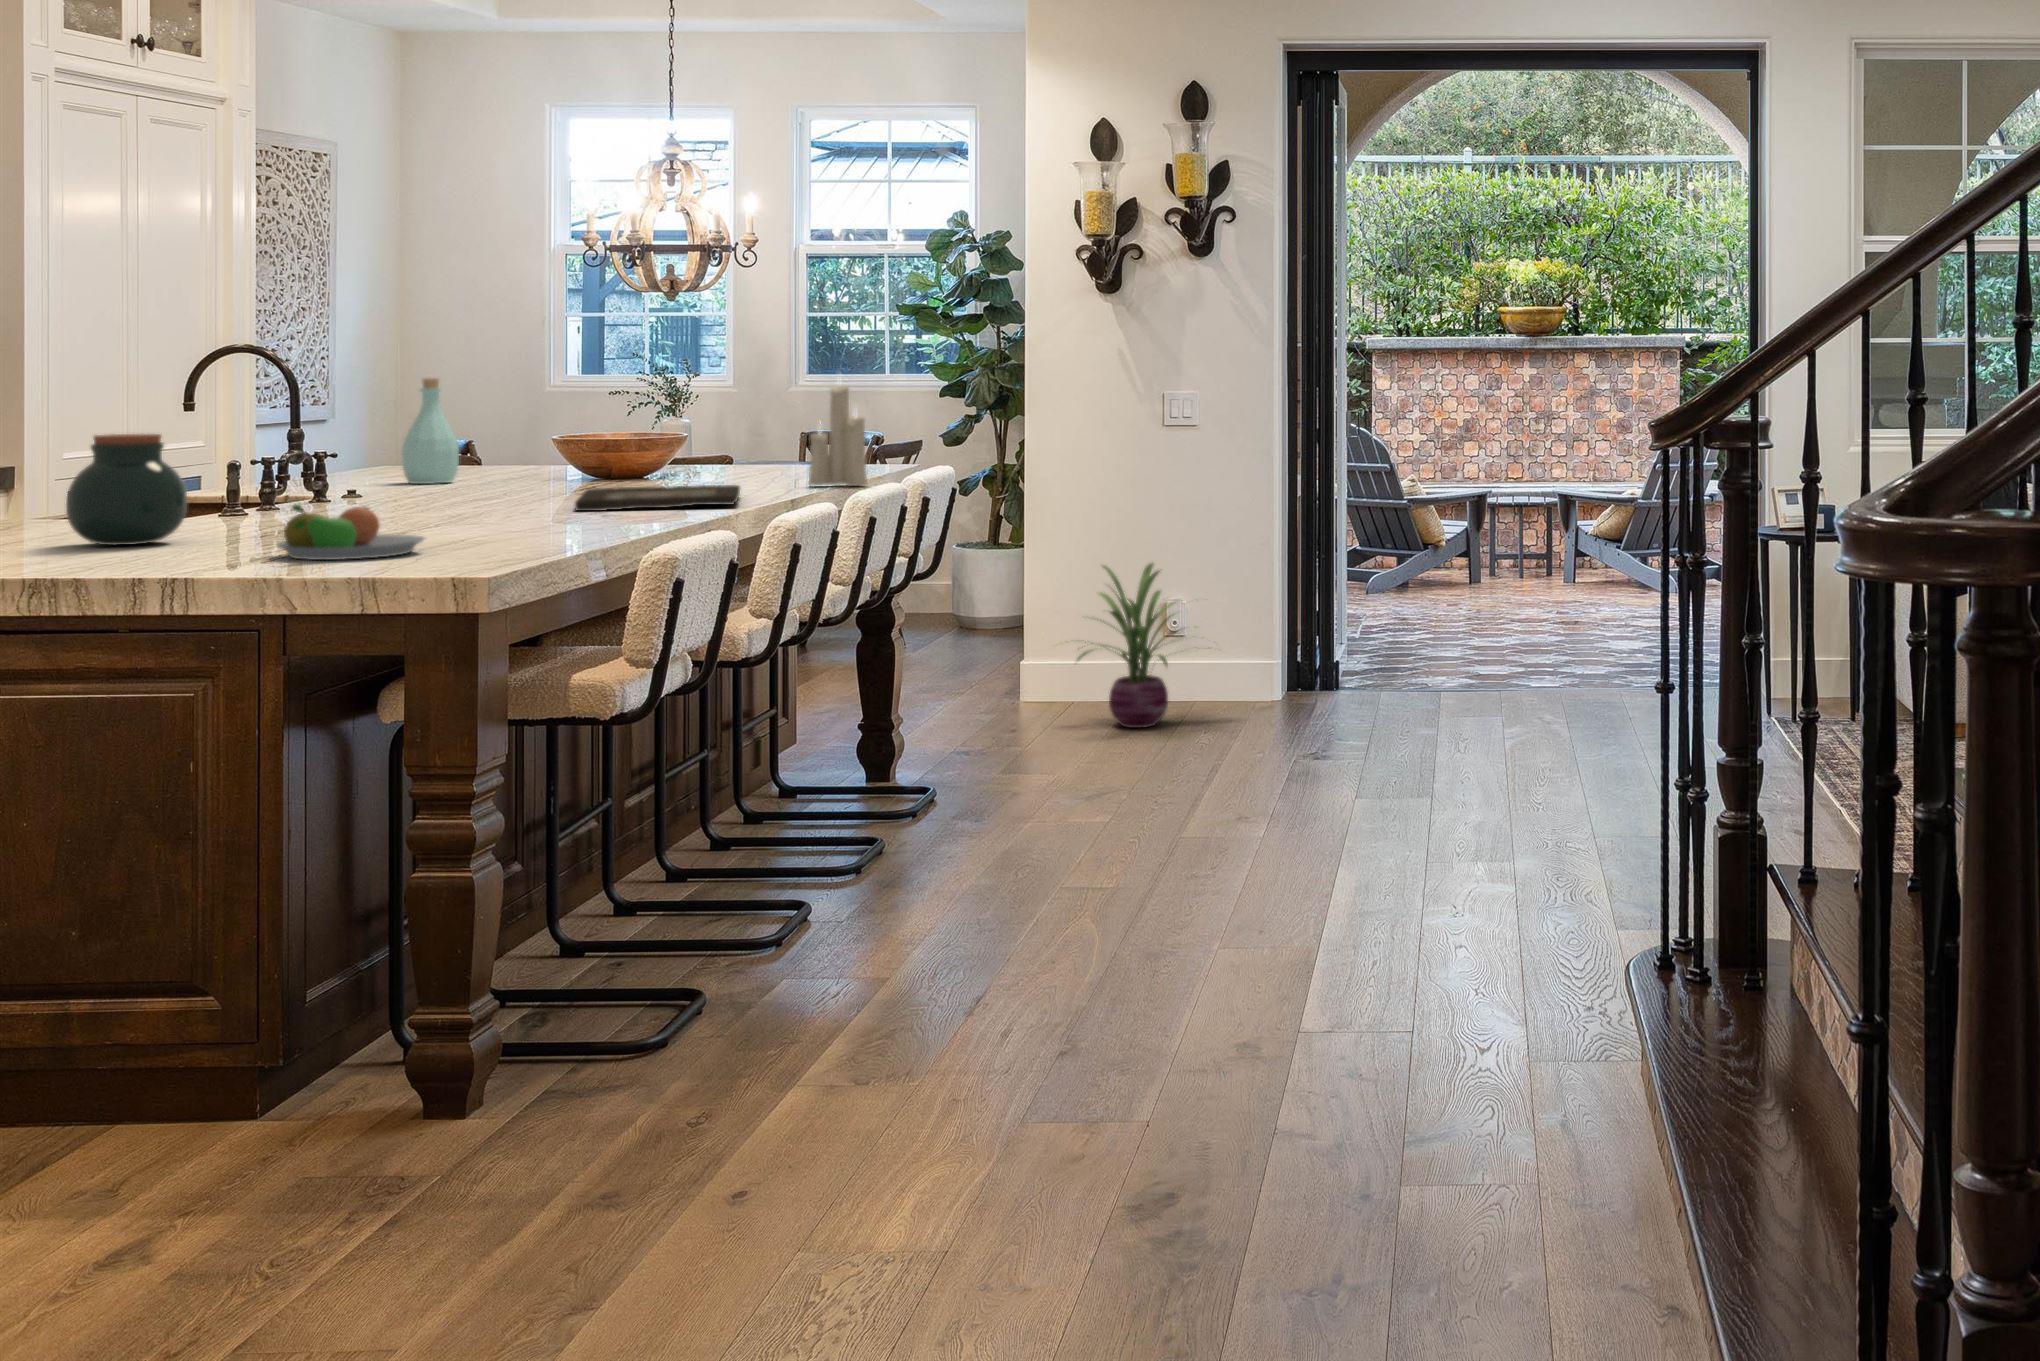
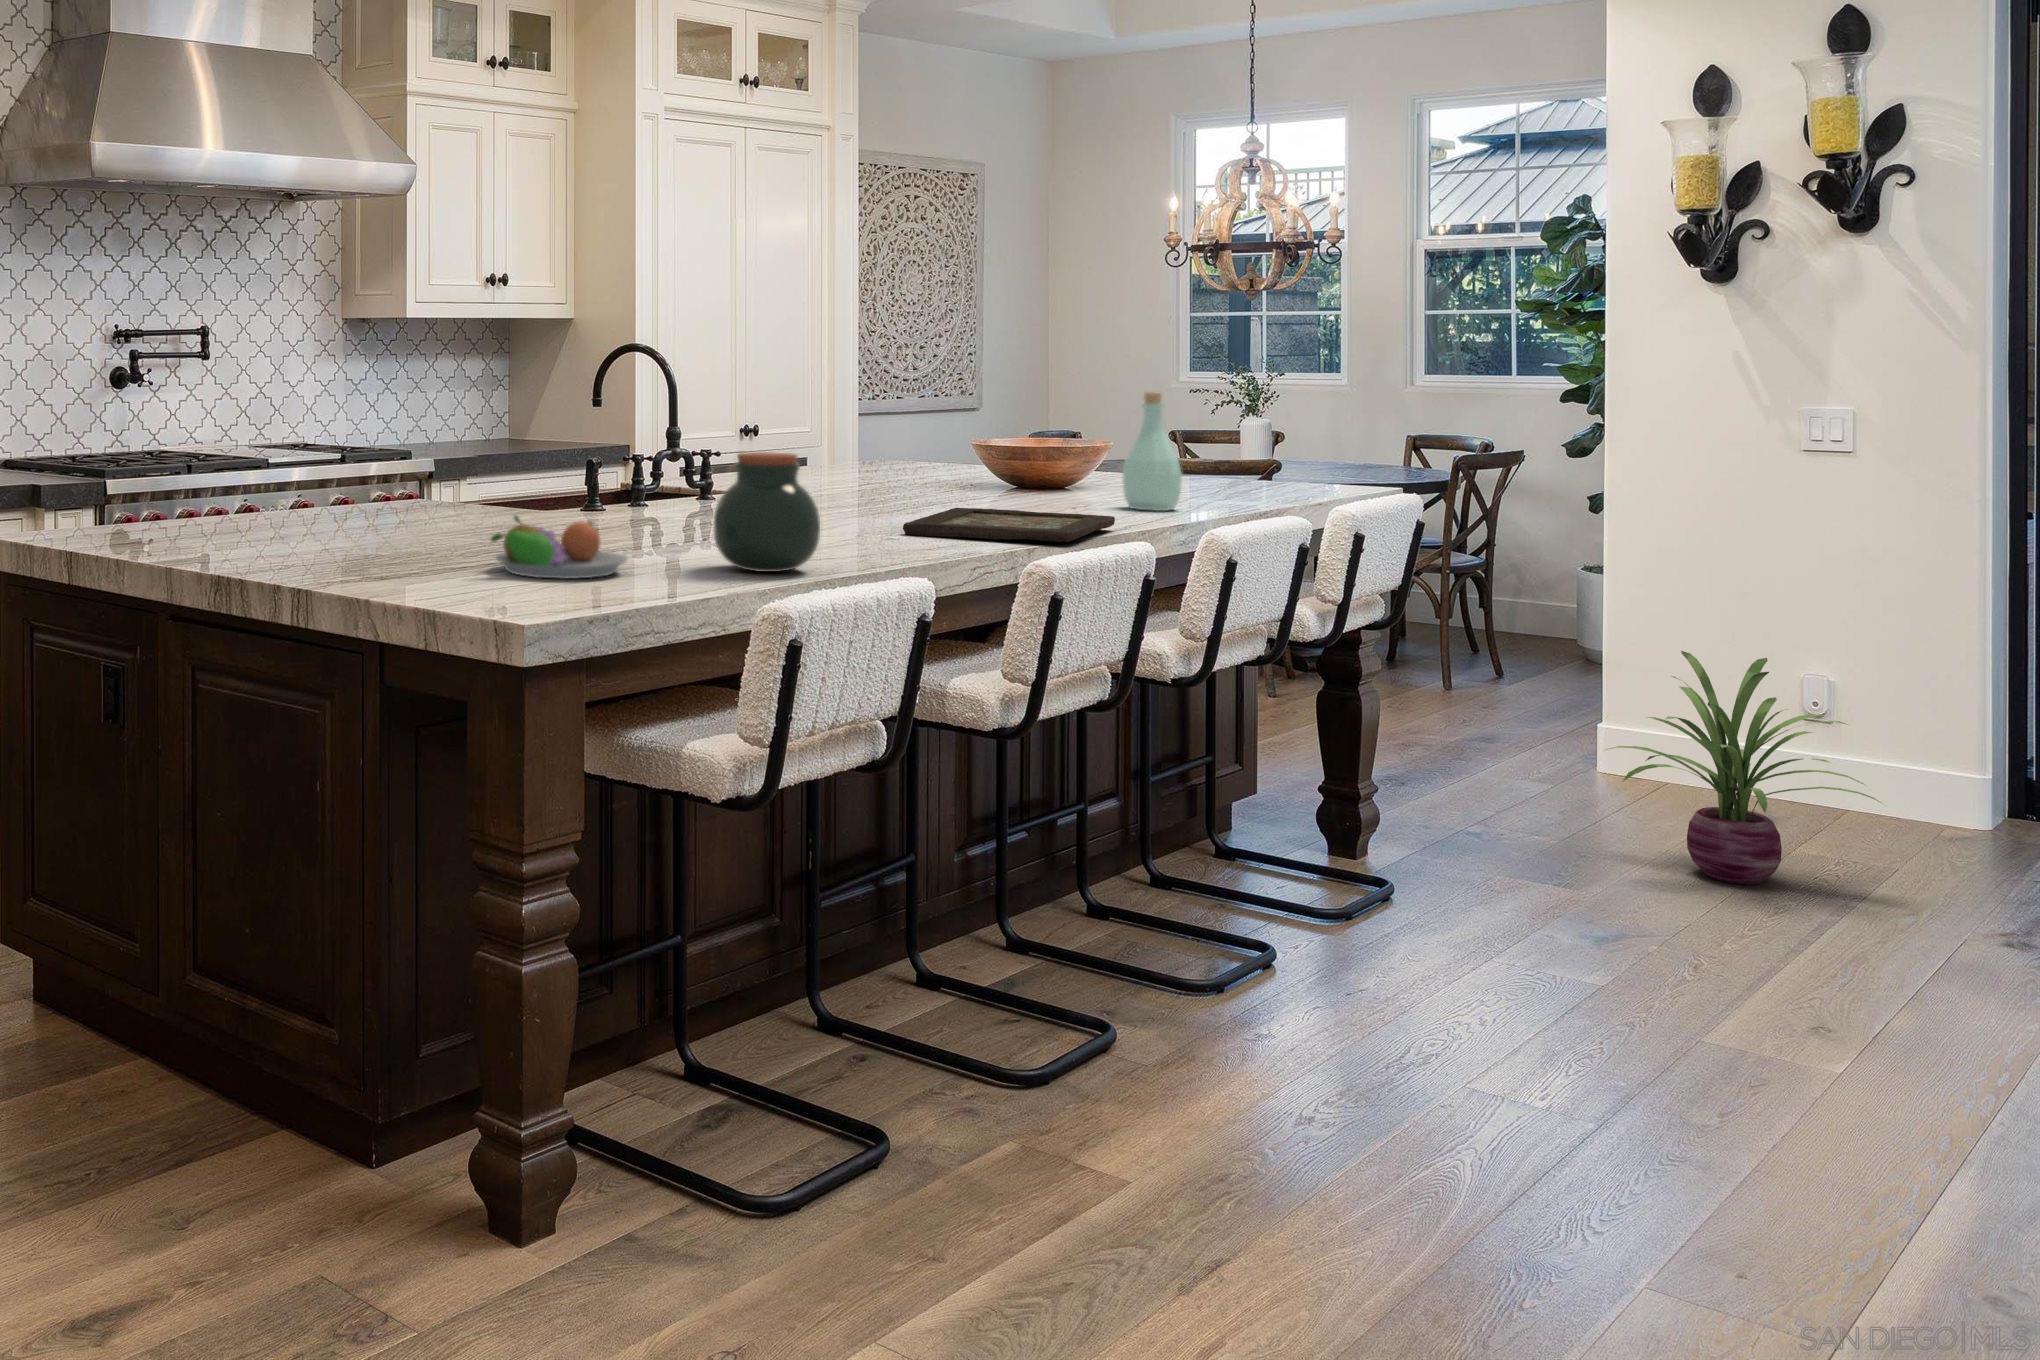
bottle: present [402,378,459,484] -> present [1122,392,1182,511]
candle: present [808,381,868,486] -> none [1226,381,1297,527]
jar: present [66,434,187,545] -> present [713,452,820,572]

